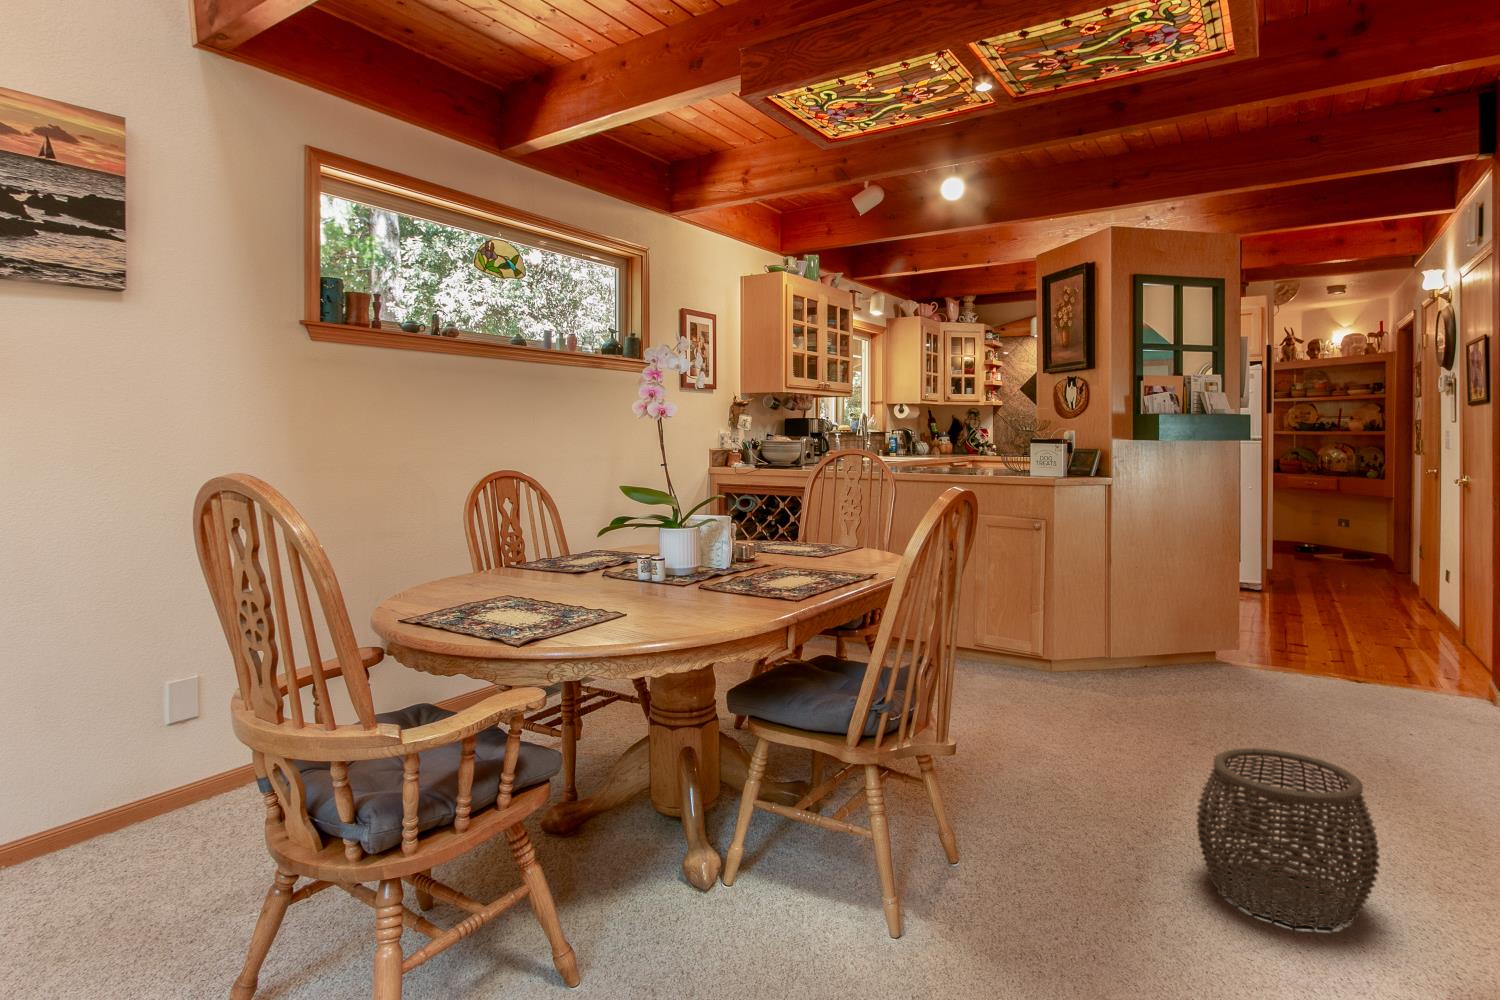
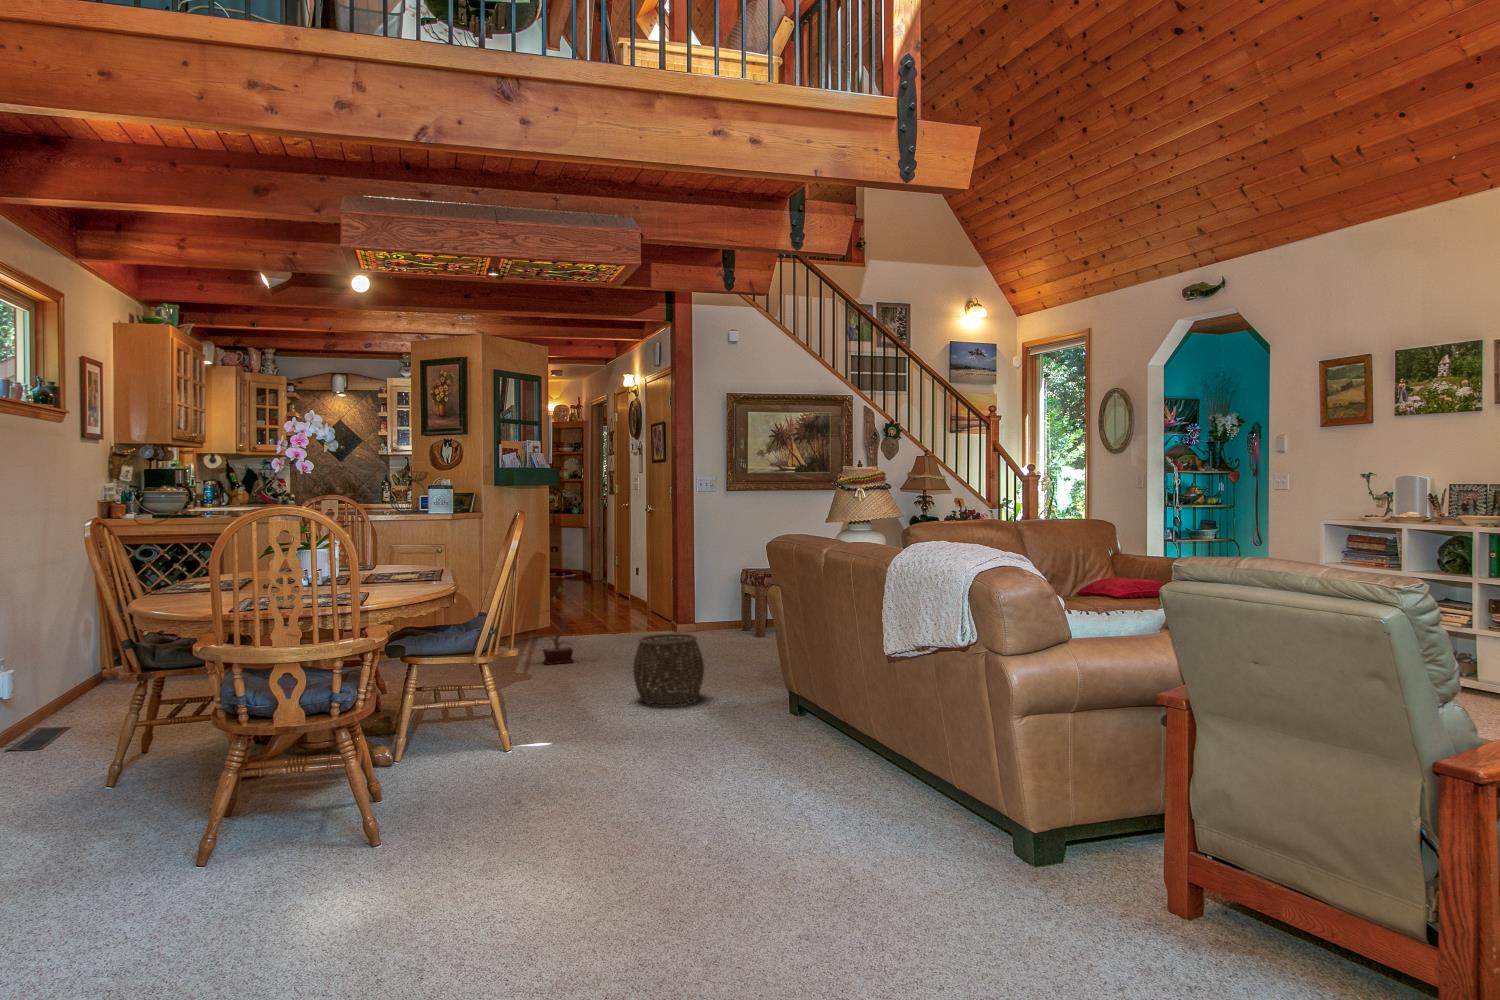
potted plant: none [1120,599,1246,724] -> present [532,587,593,664]

